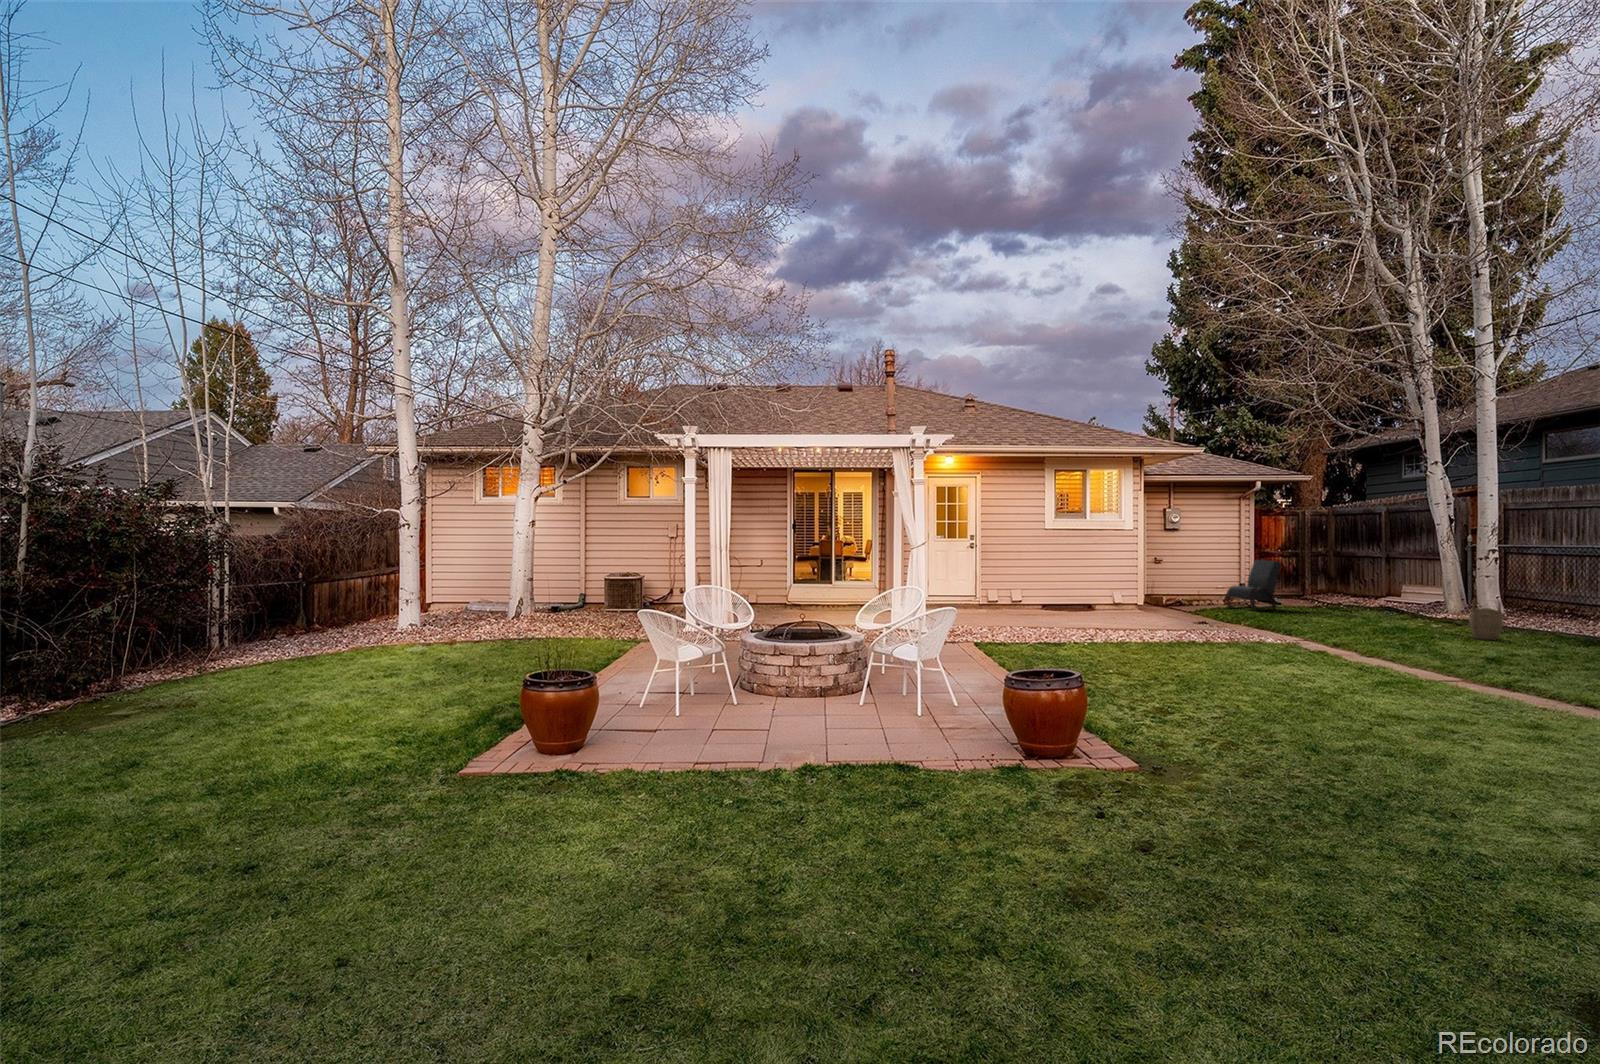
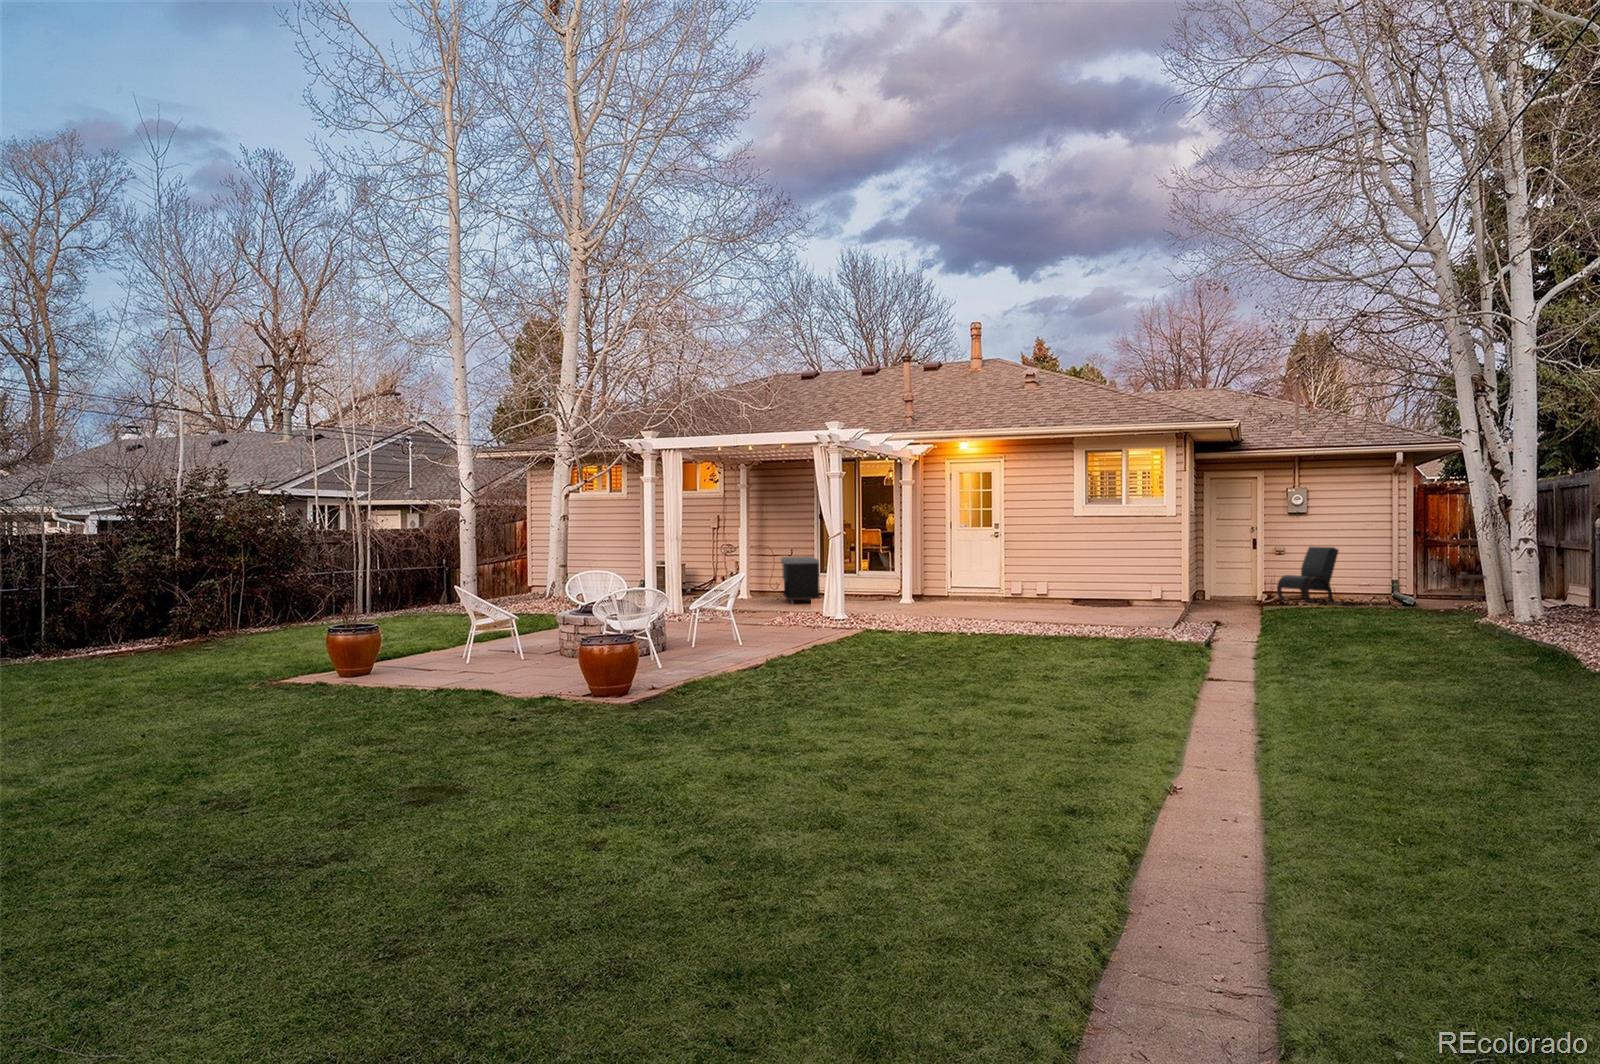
storage bench: none [775,561,811,604] -> present [781,557,820,603]
side table: none [1392,585,1418,628] -> present [1458,572,1486,599]
woven basket: present [1469,600,1503,640] -> none [1542,587,1579,631]

